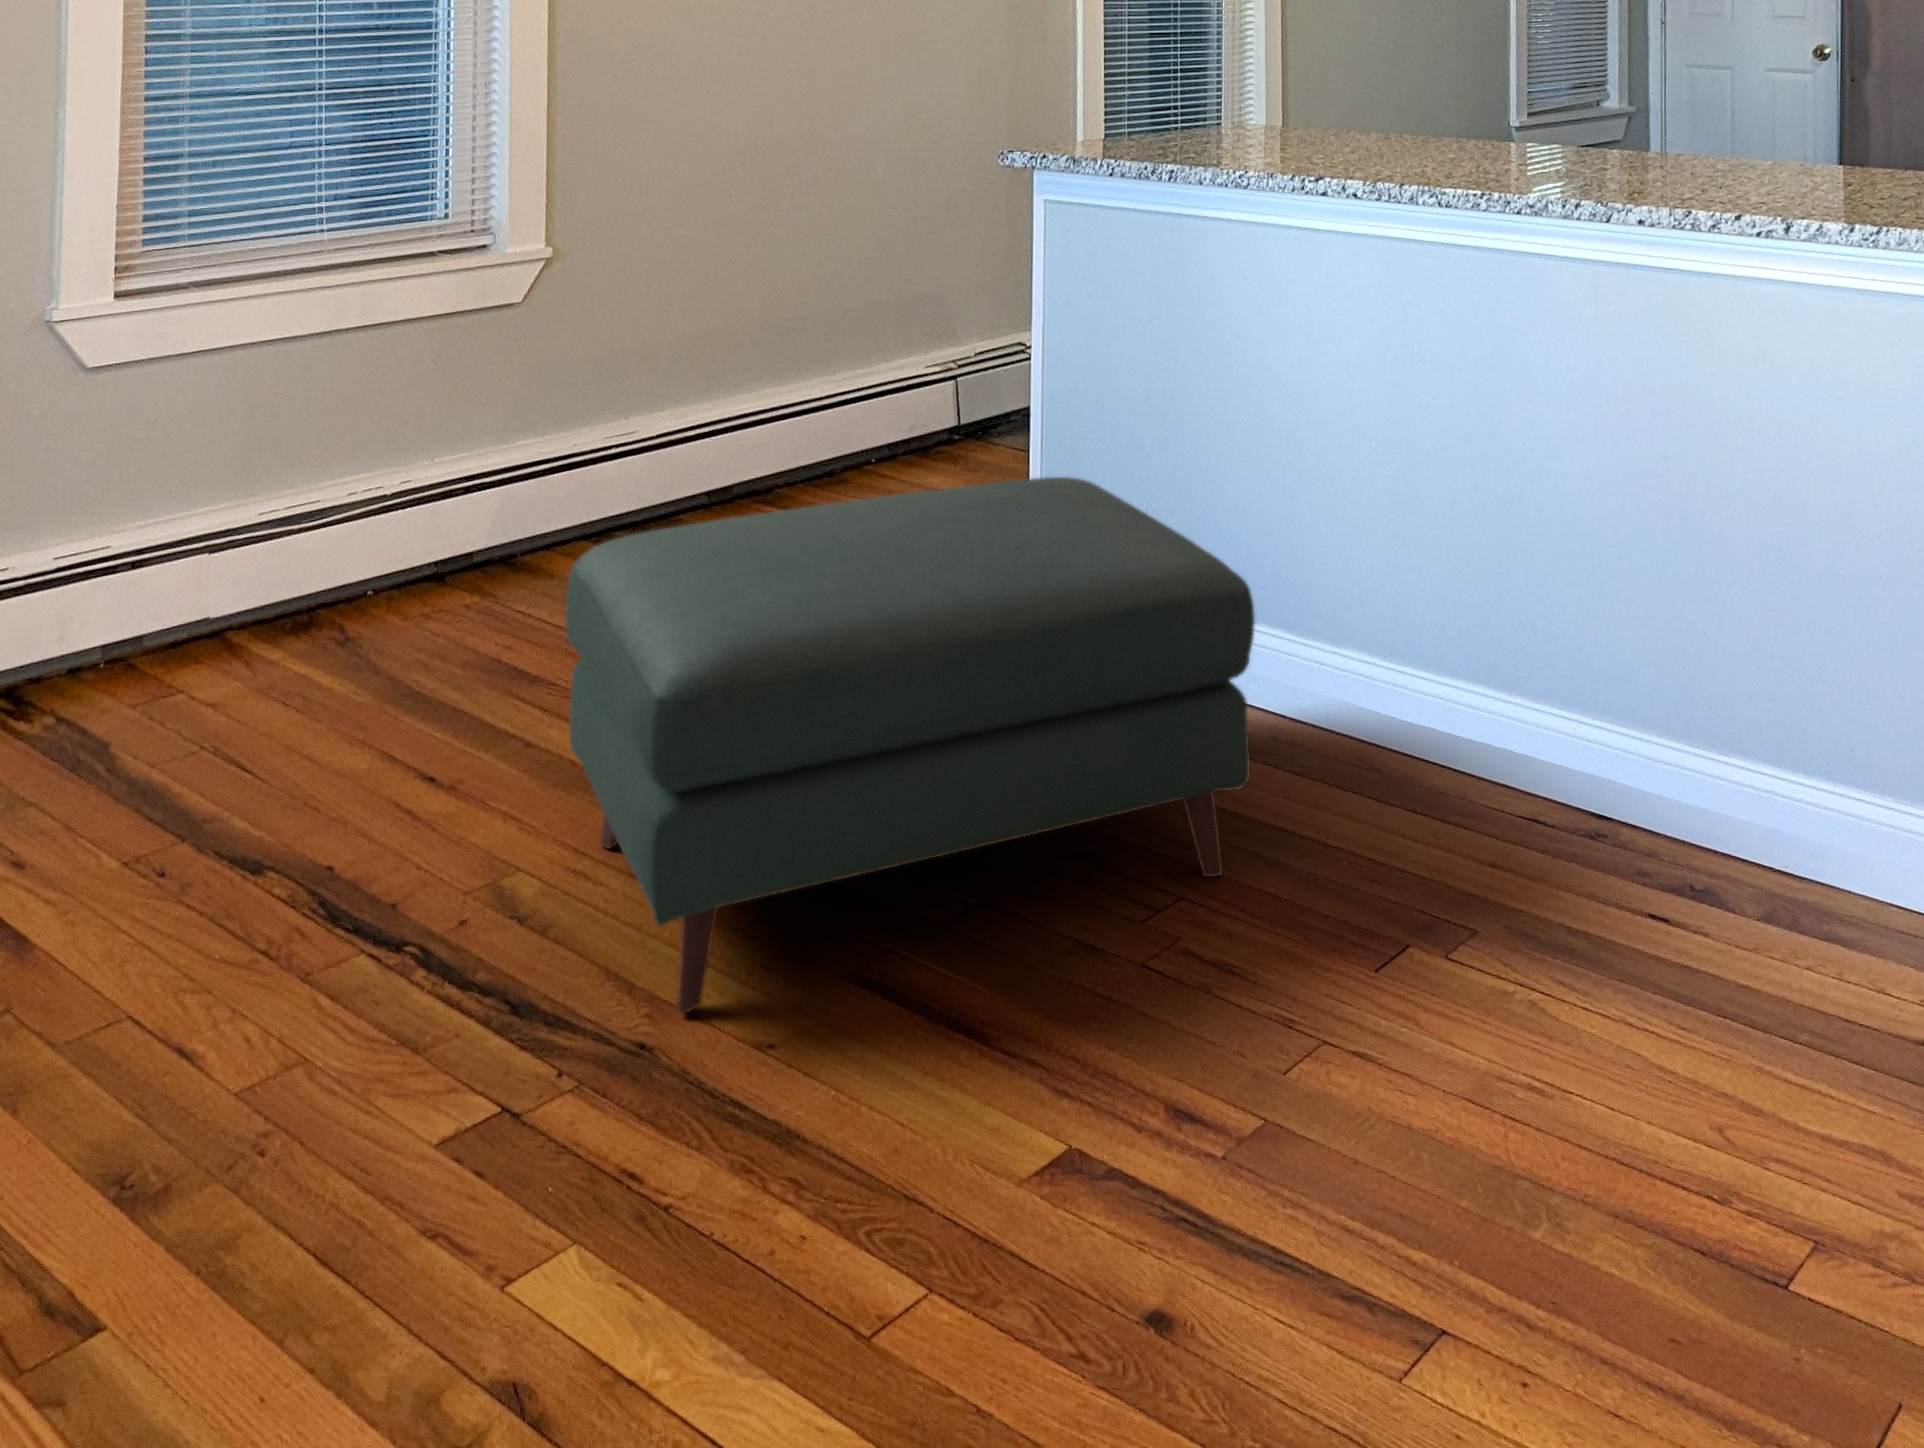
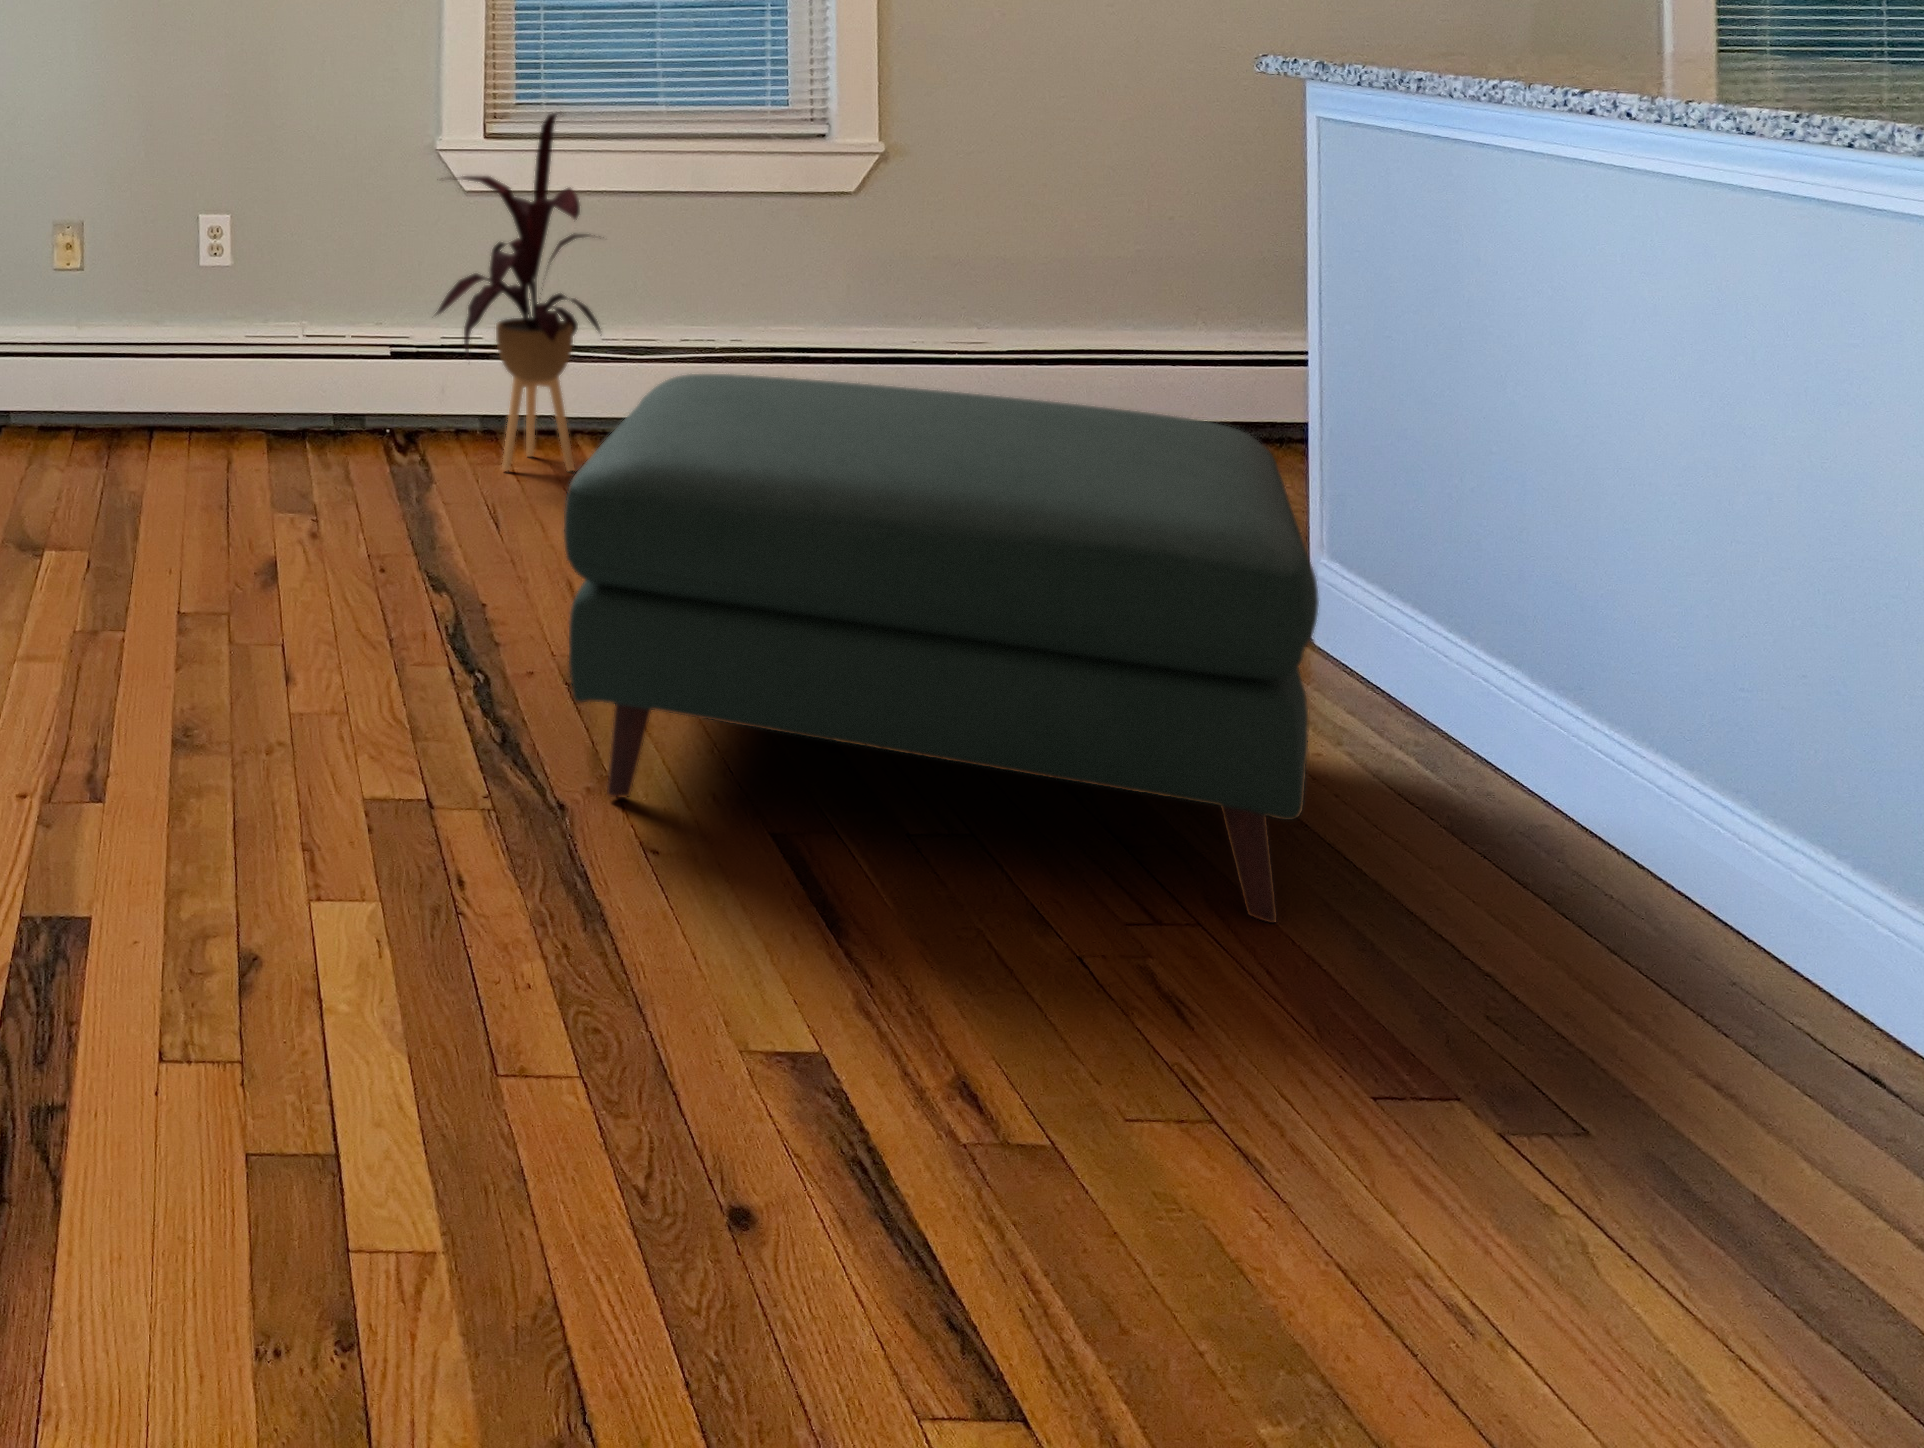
house plant: none [67,258,318,701] -> present [436,113,600,471]

